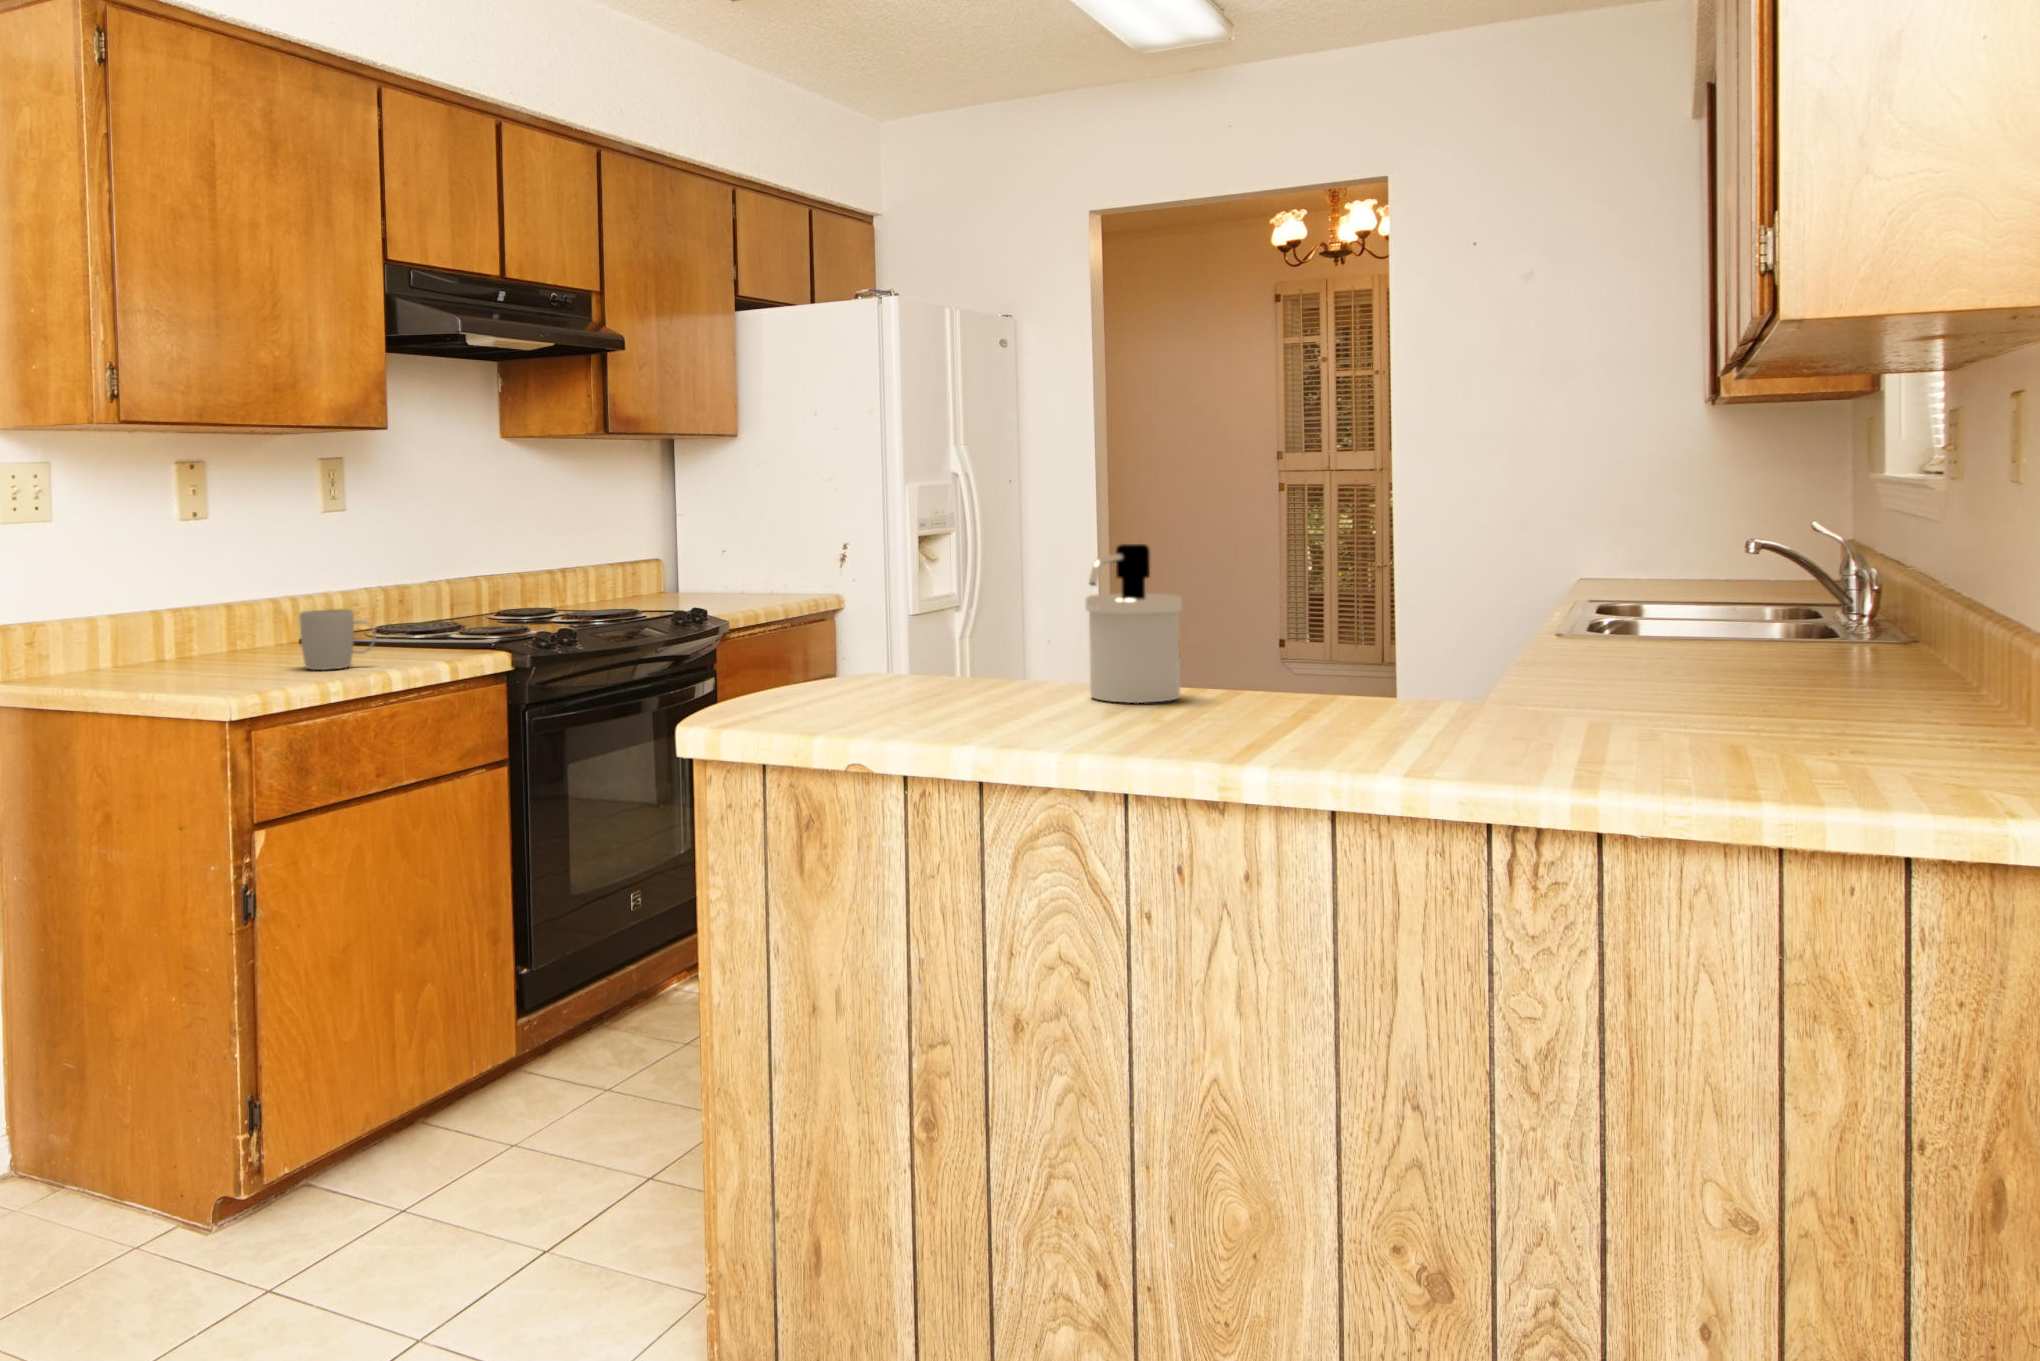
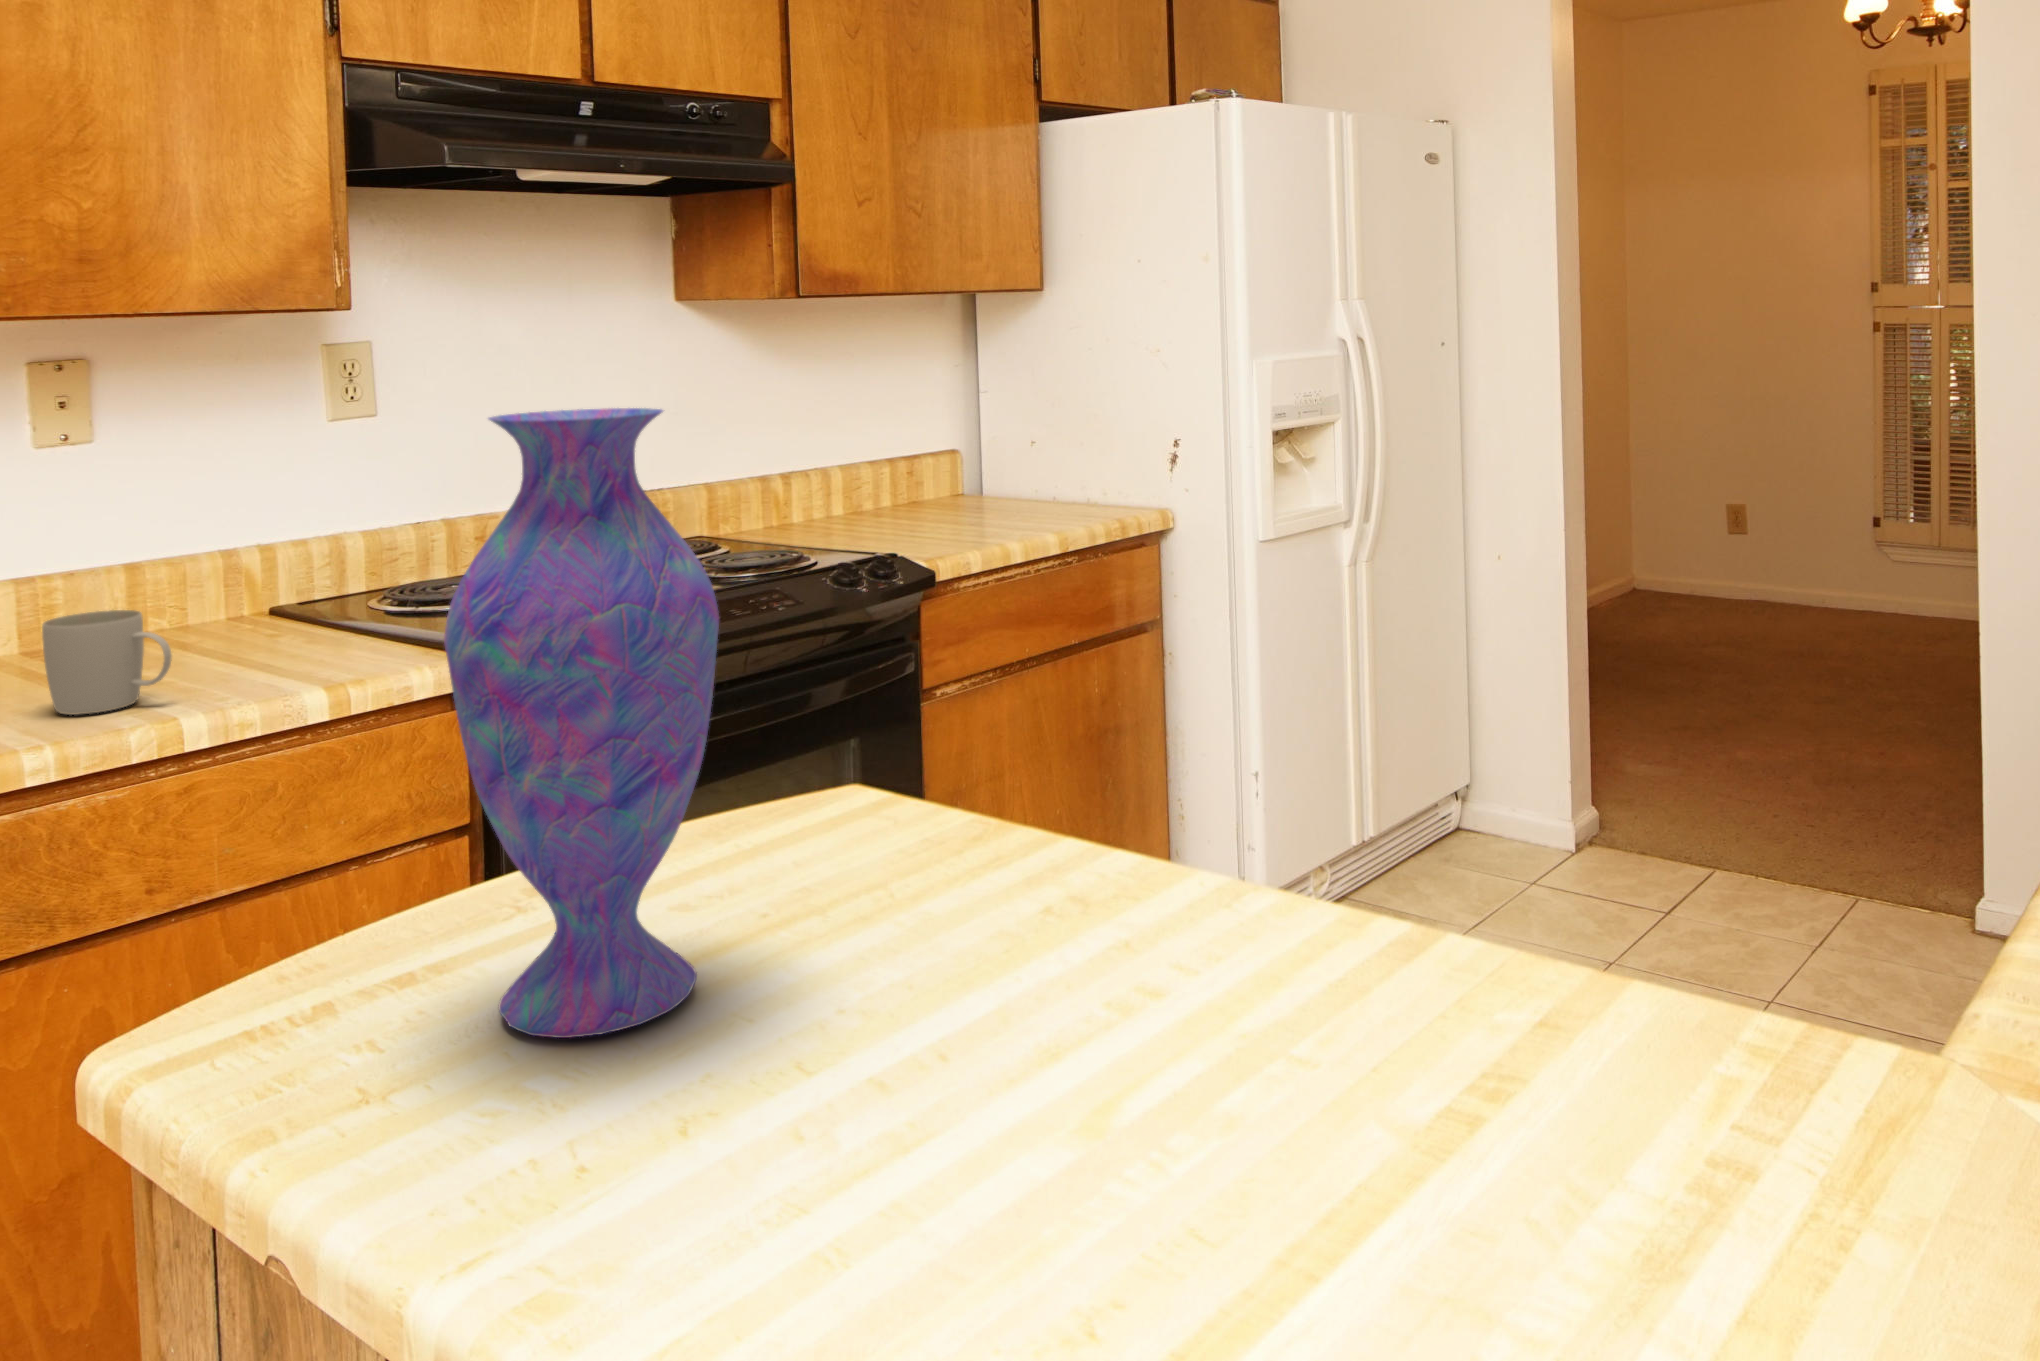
vase: none [858,430,974,698] -> present [444,408,719,1038]
soap dispenser: present [1086,544,1182,703] -> none [817,694,1144,1118]

